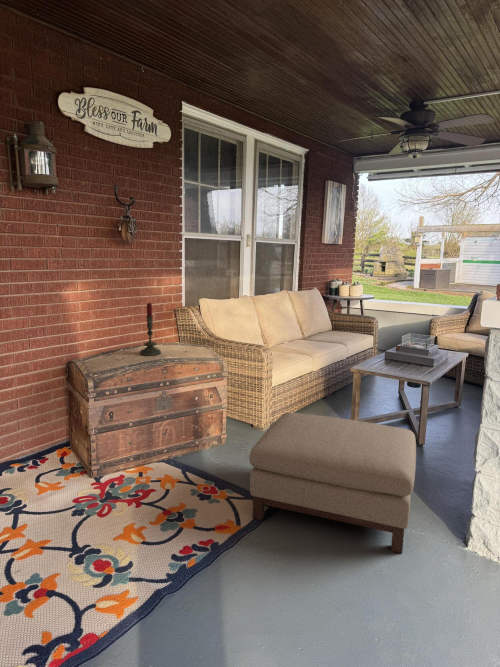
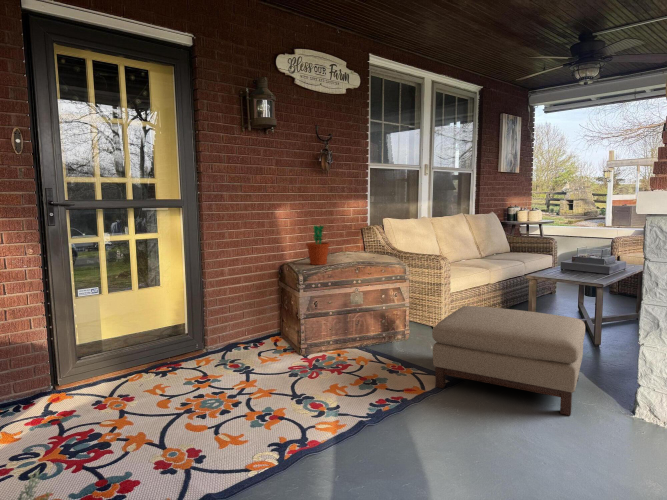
candle: present [140,303,161,356] -> none [337,216,354,261]
flower pot: none [99,314,130,364] -> present [306,225,330,265]

